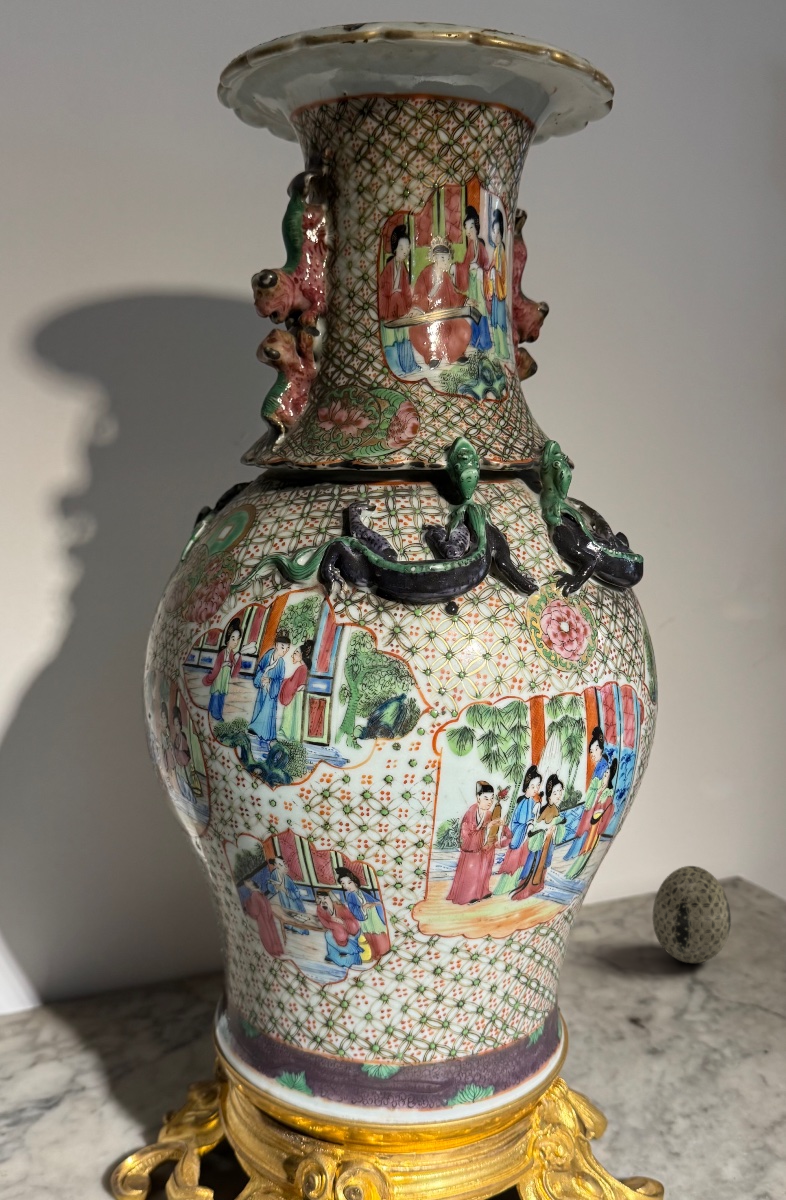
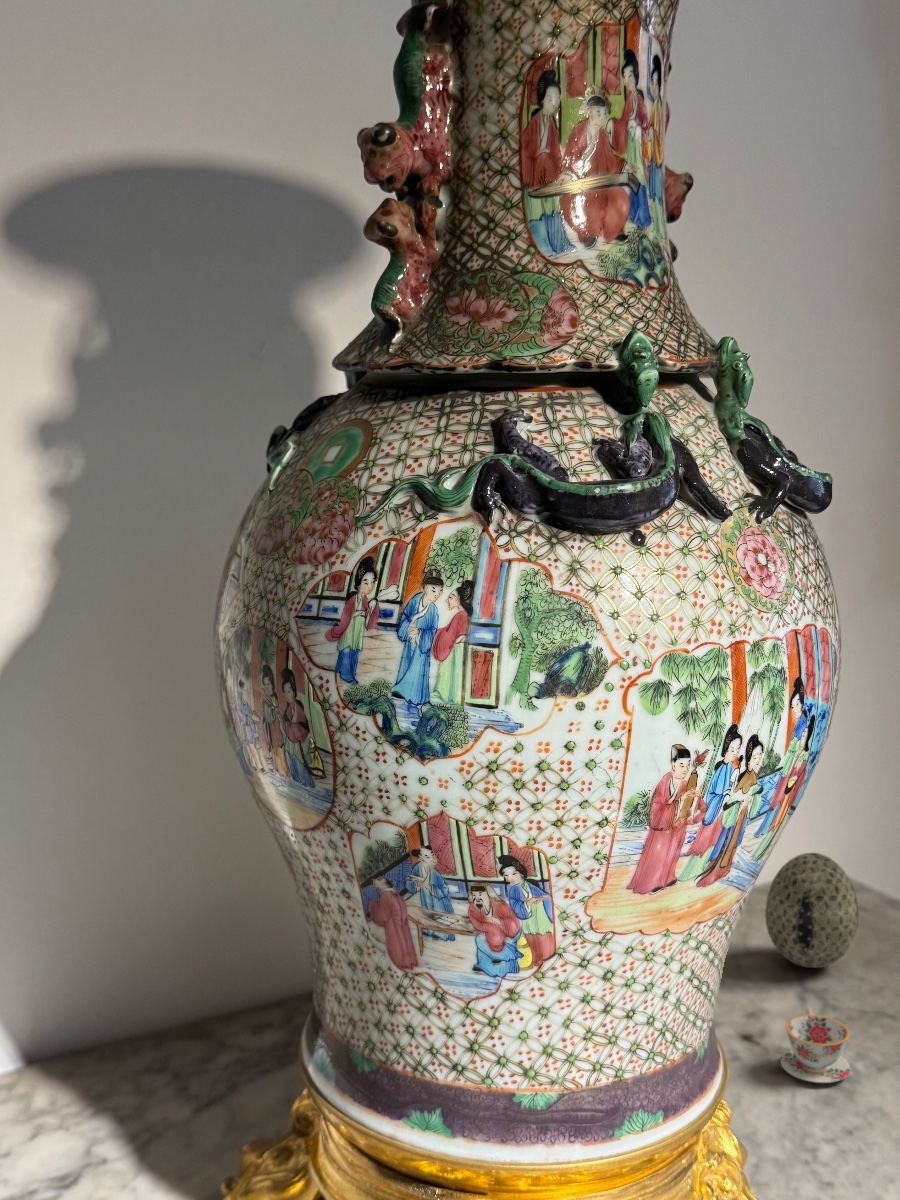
teacup: none [644,998,703,1064] -> present [781,1008,850,1083]

